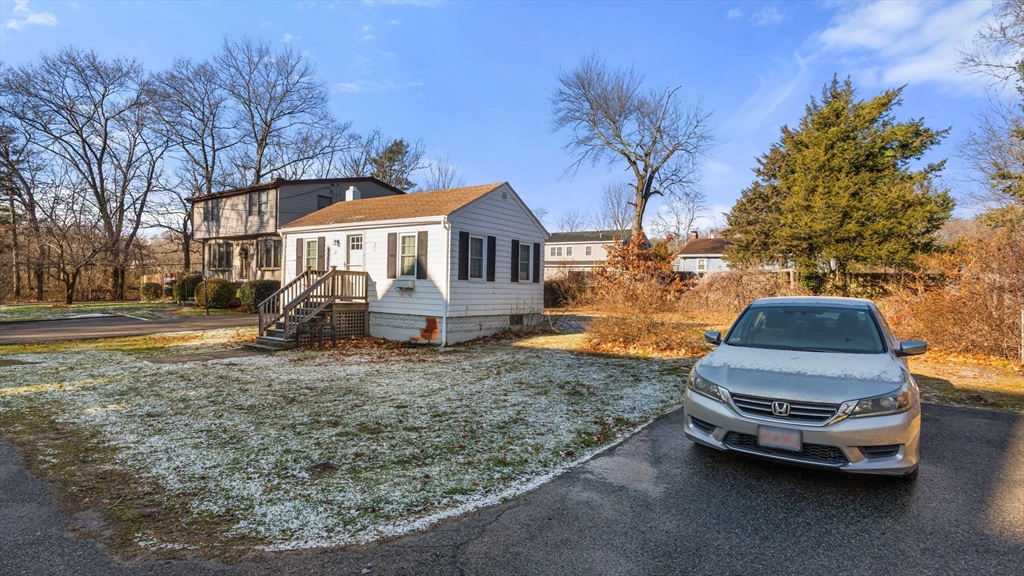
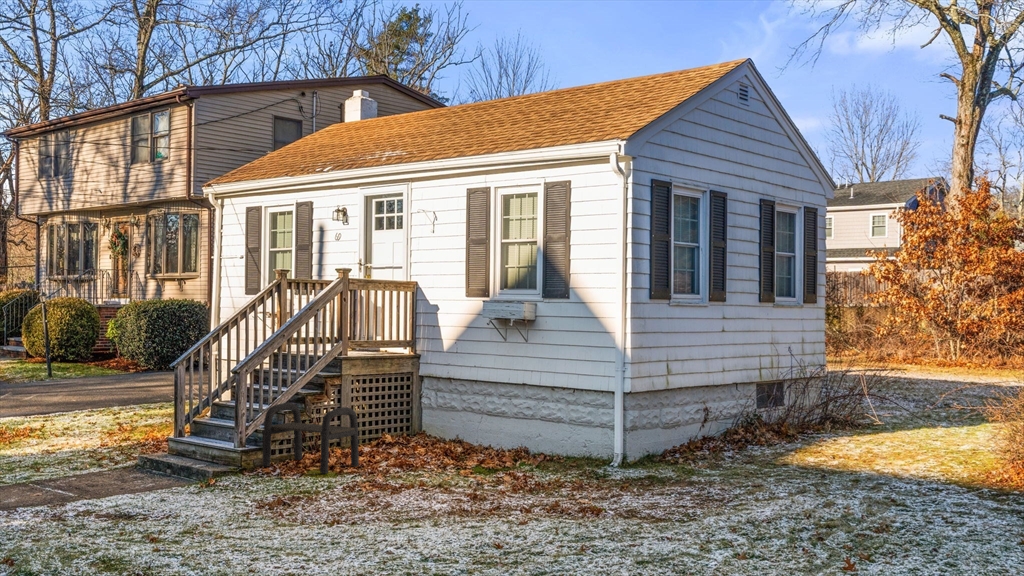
lounge chair: present [409,317,440,347] -> none [536,392,609,471]

